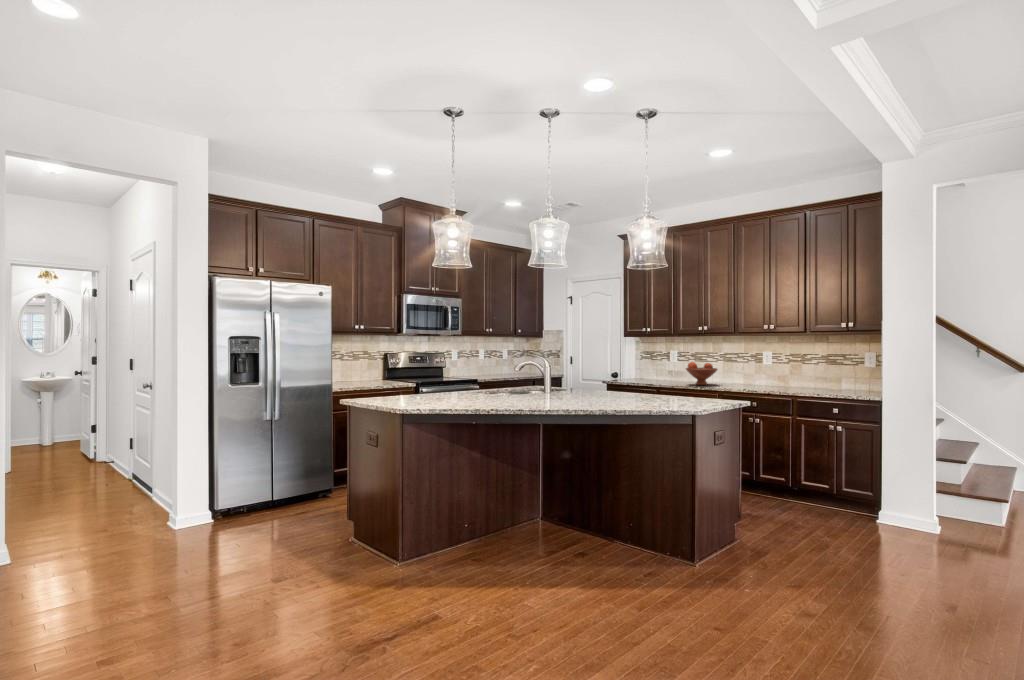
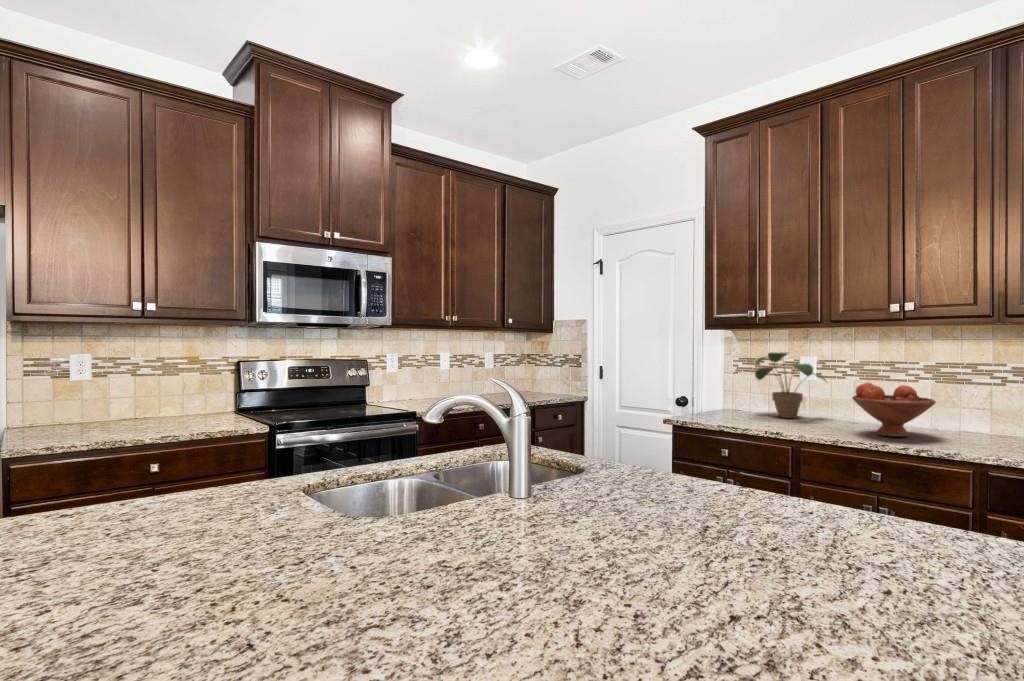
potted plant: none [648,348,681,381] -> present [755,352,826,418]

